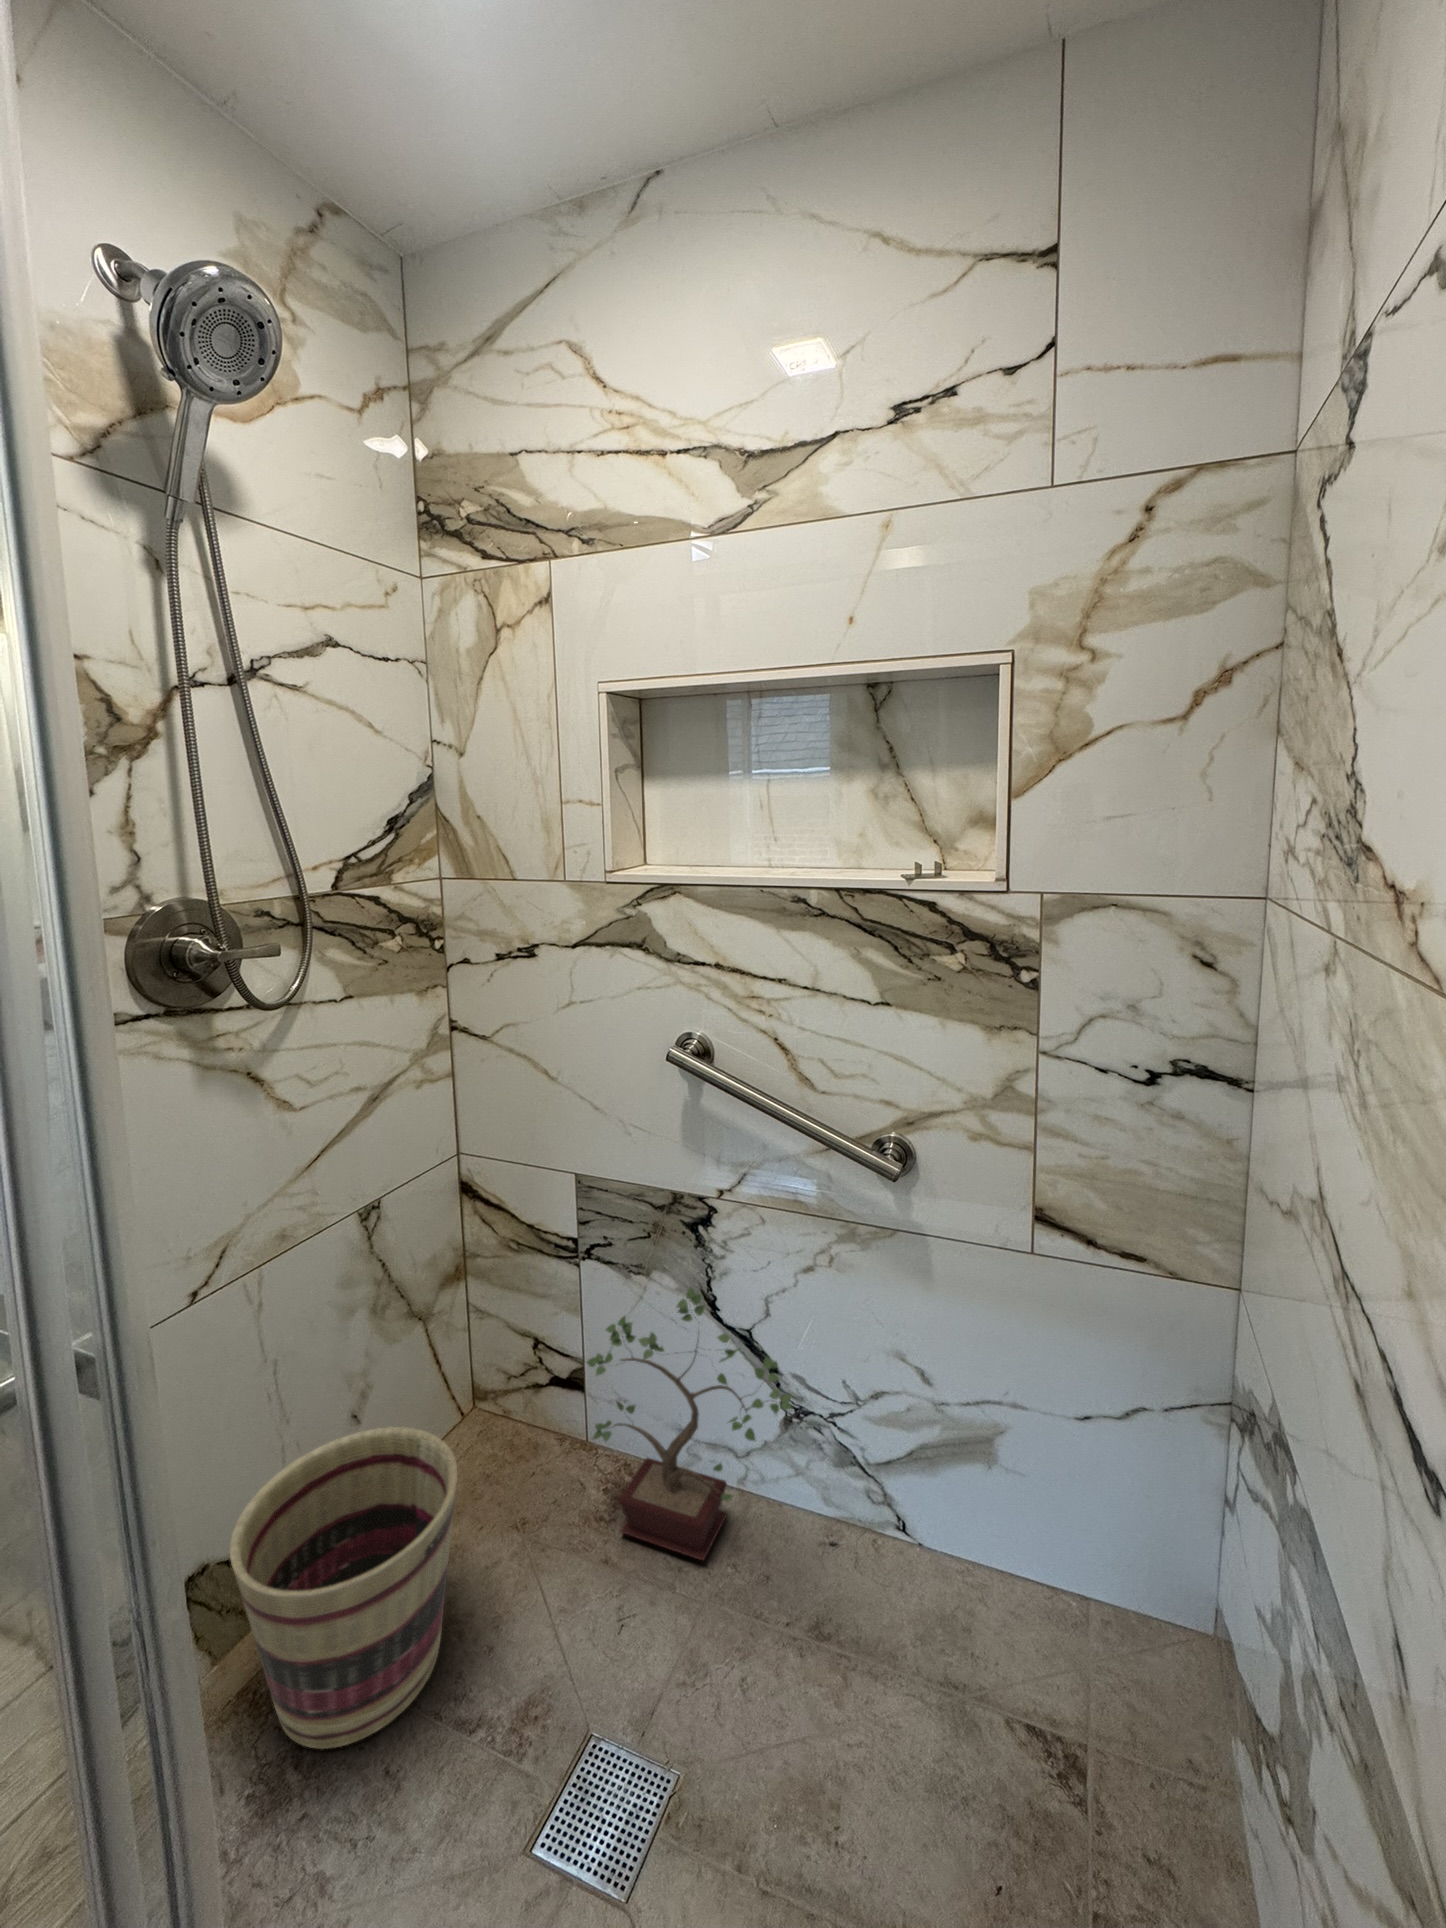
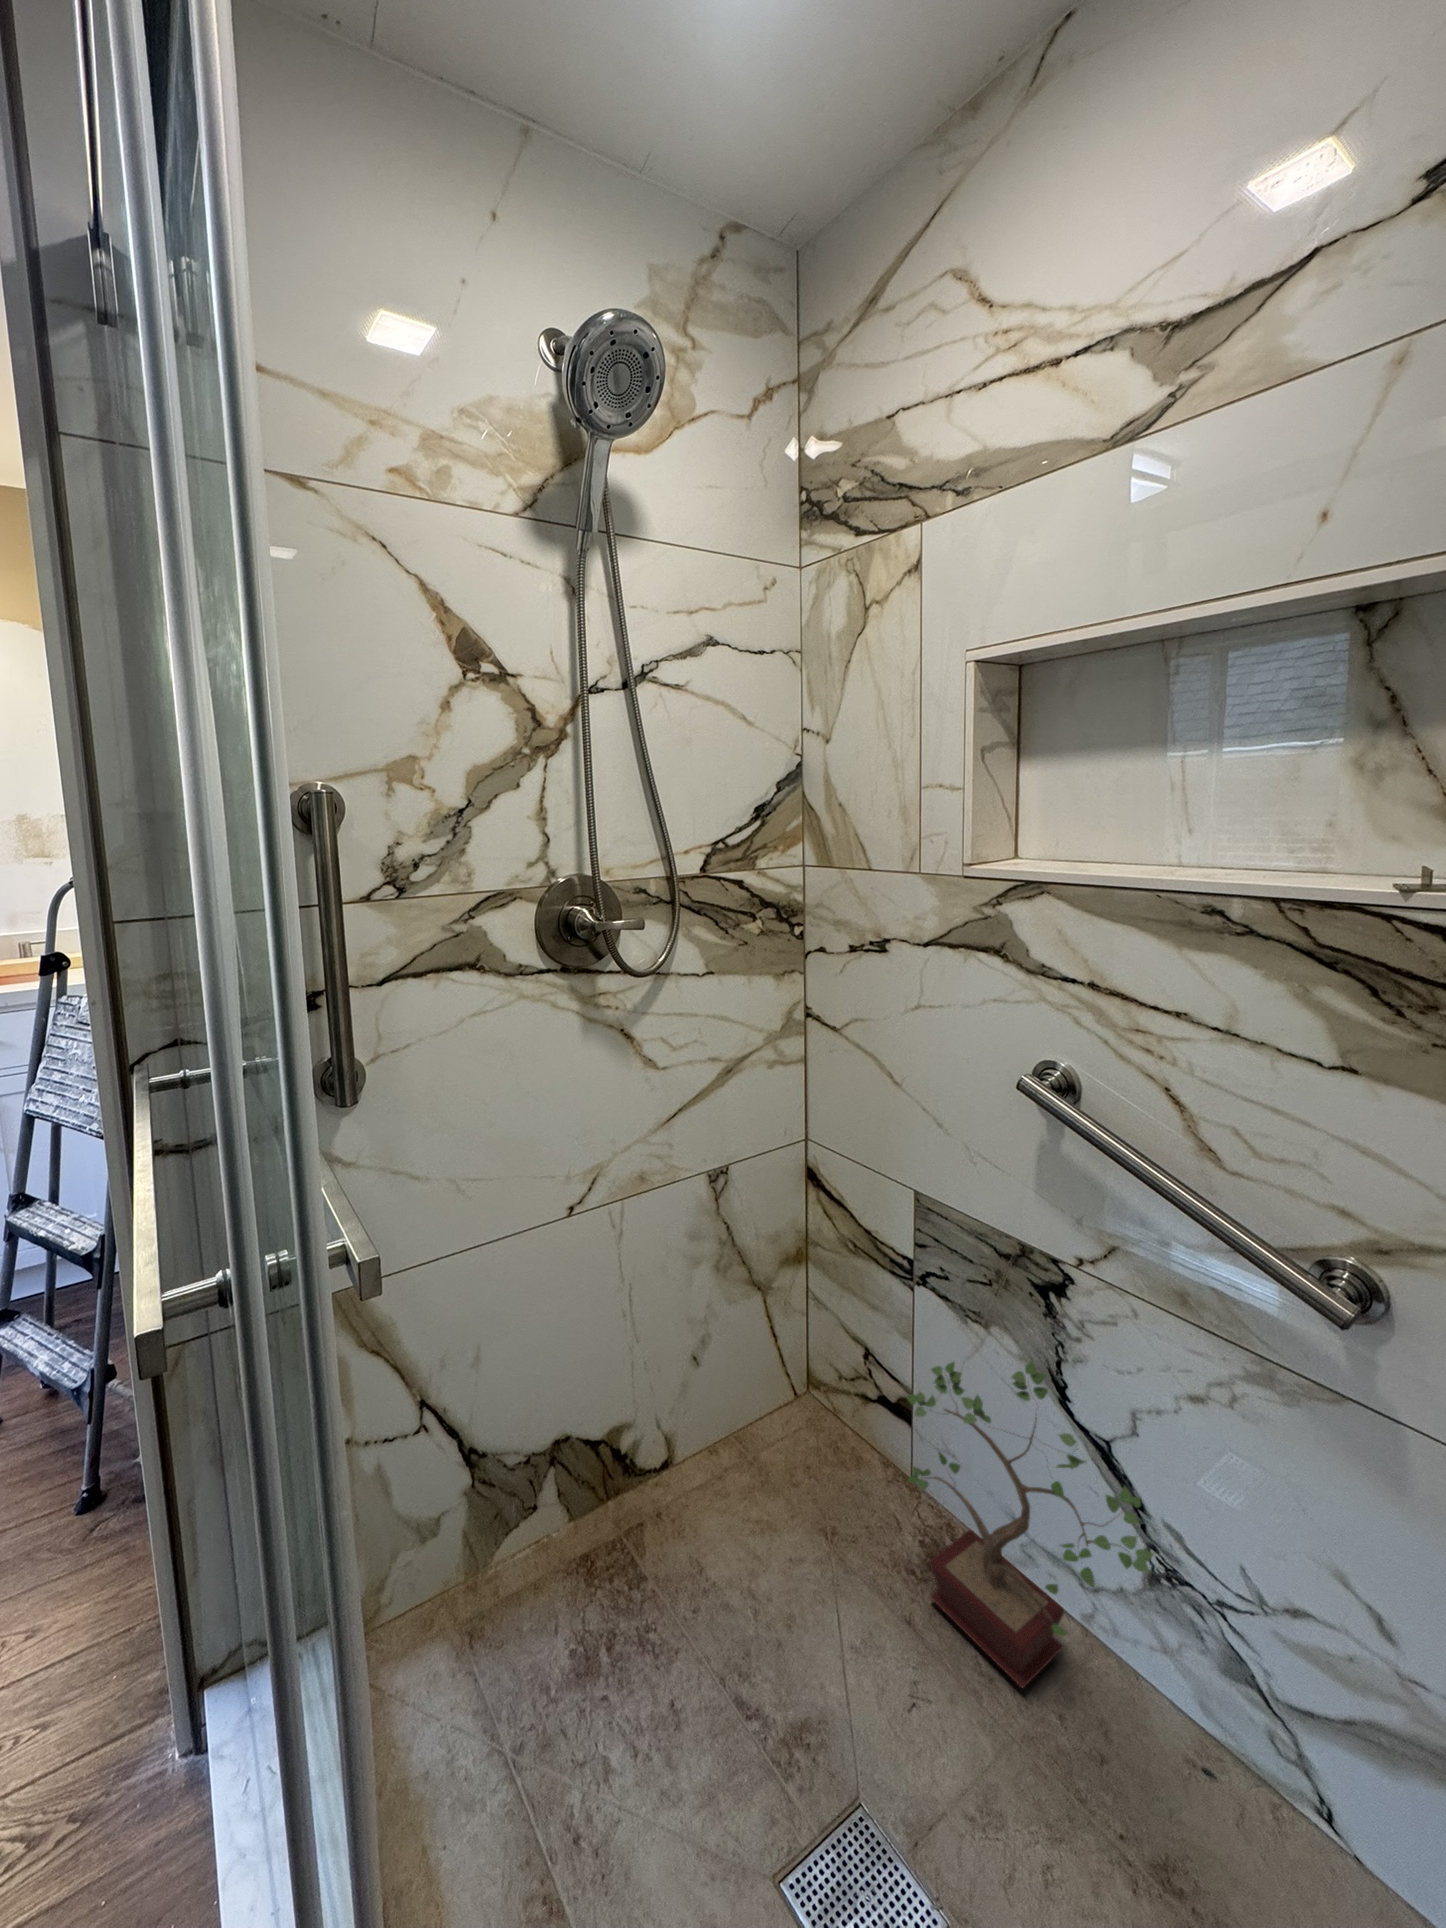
basket: present [230,1427,457,1749] -> none [575,1373,762,1661]

